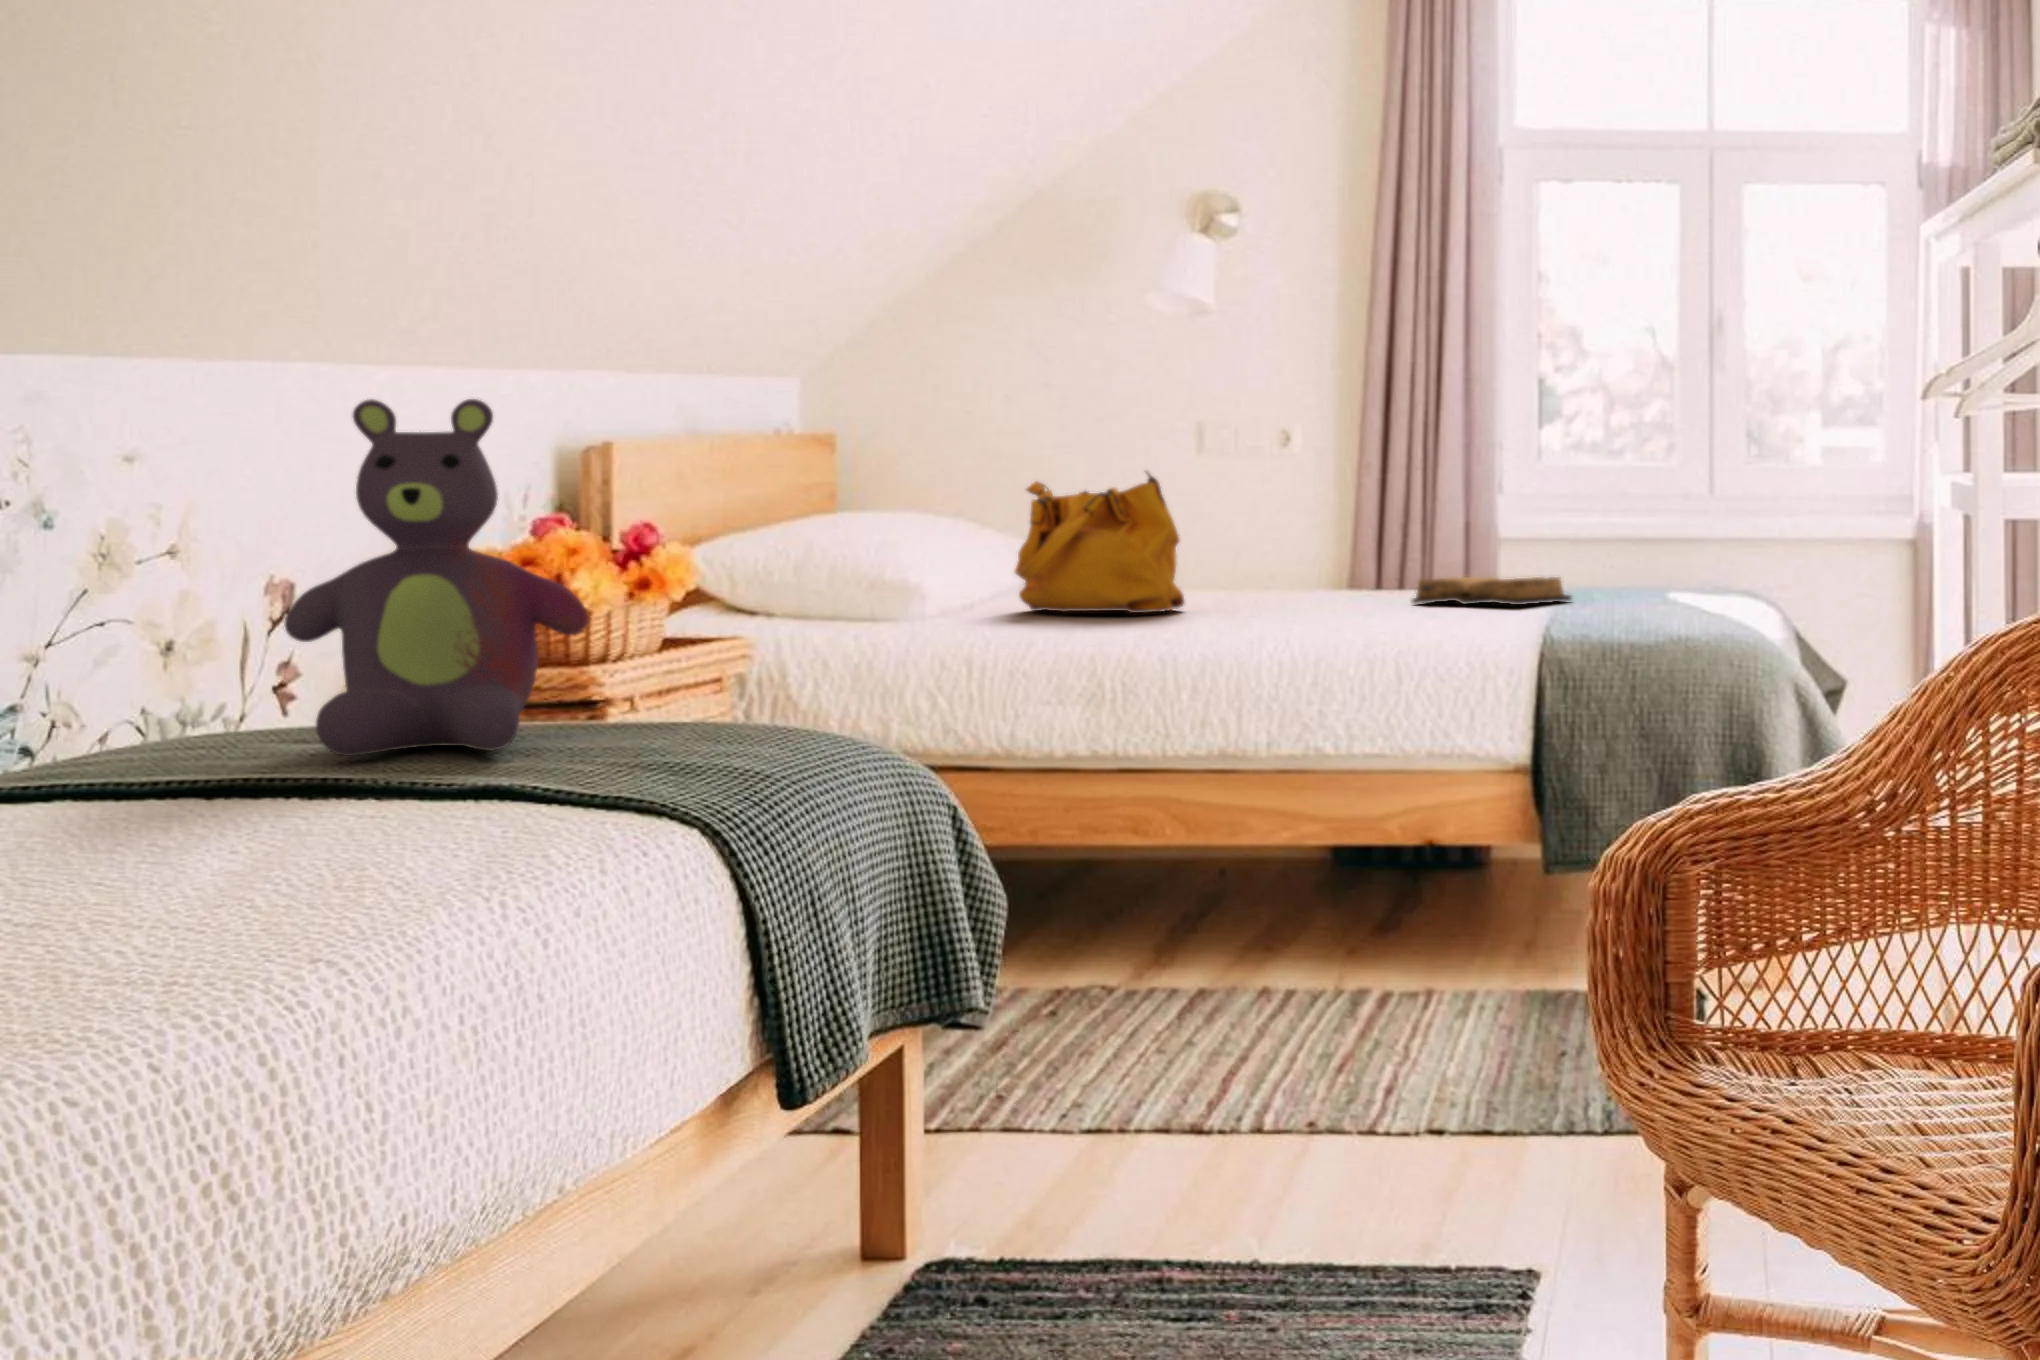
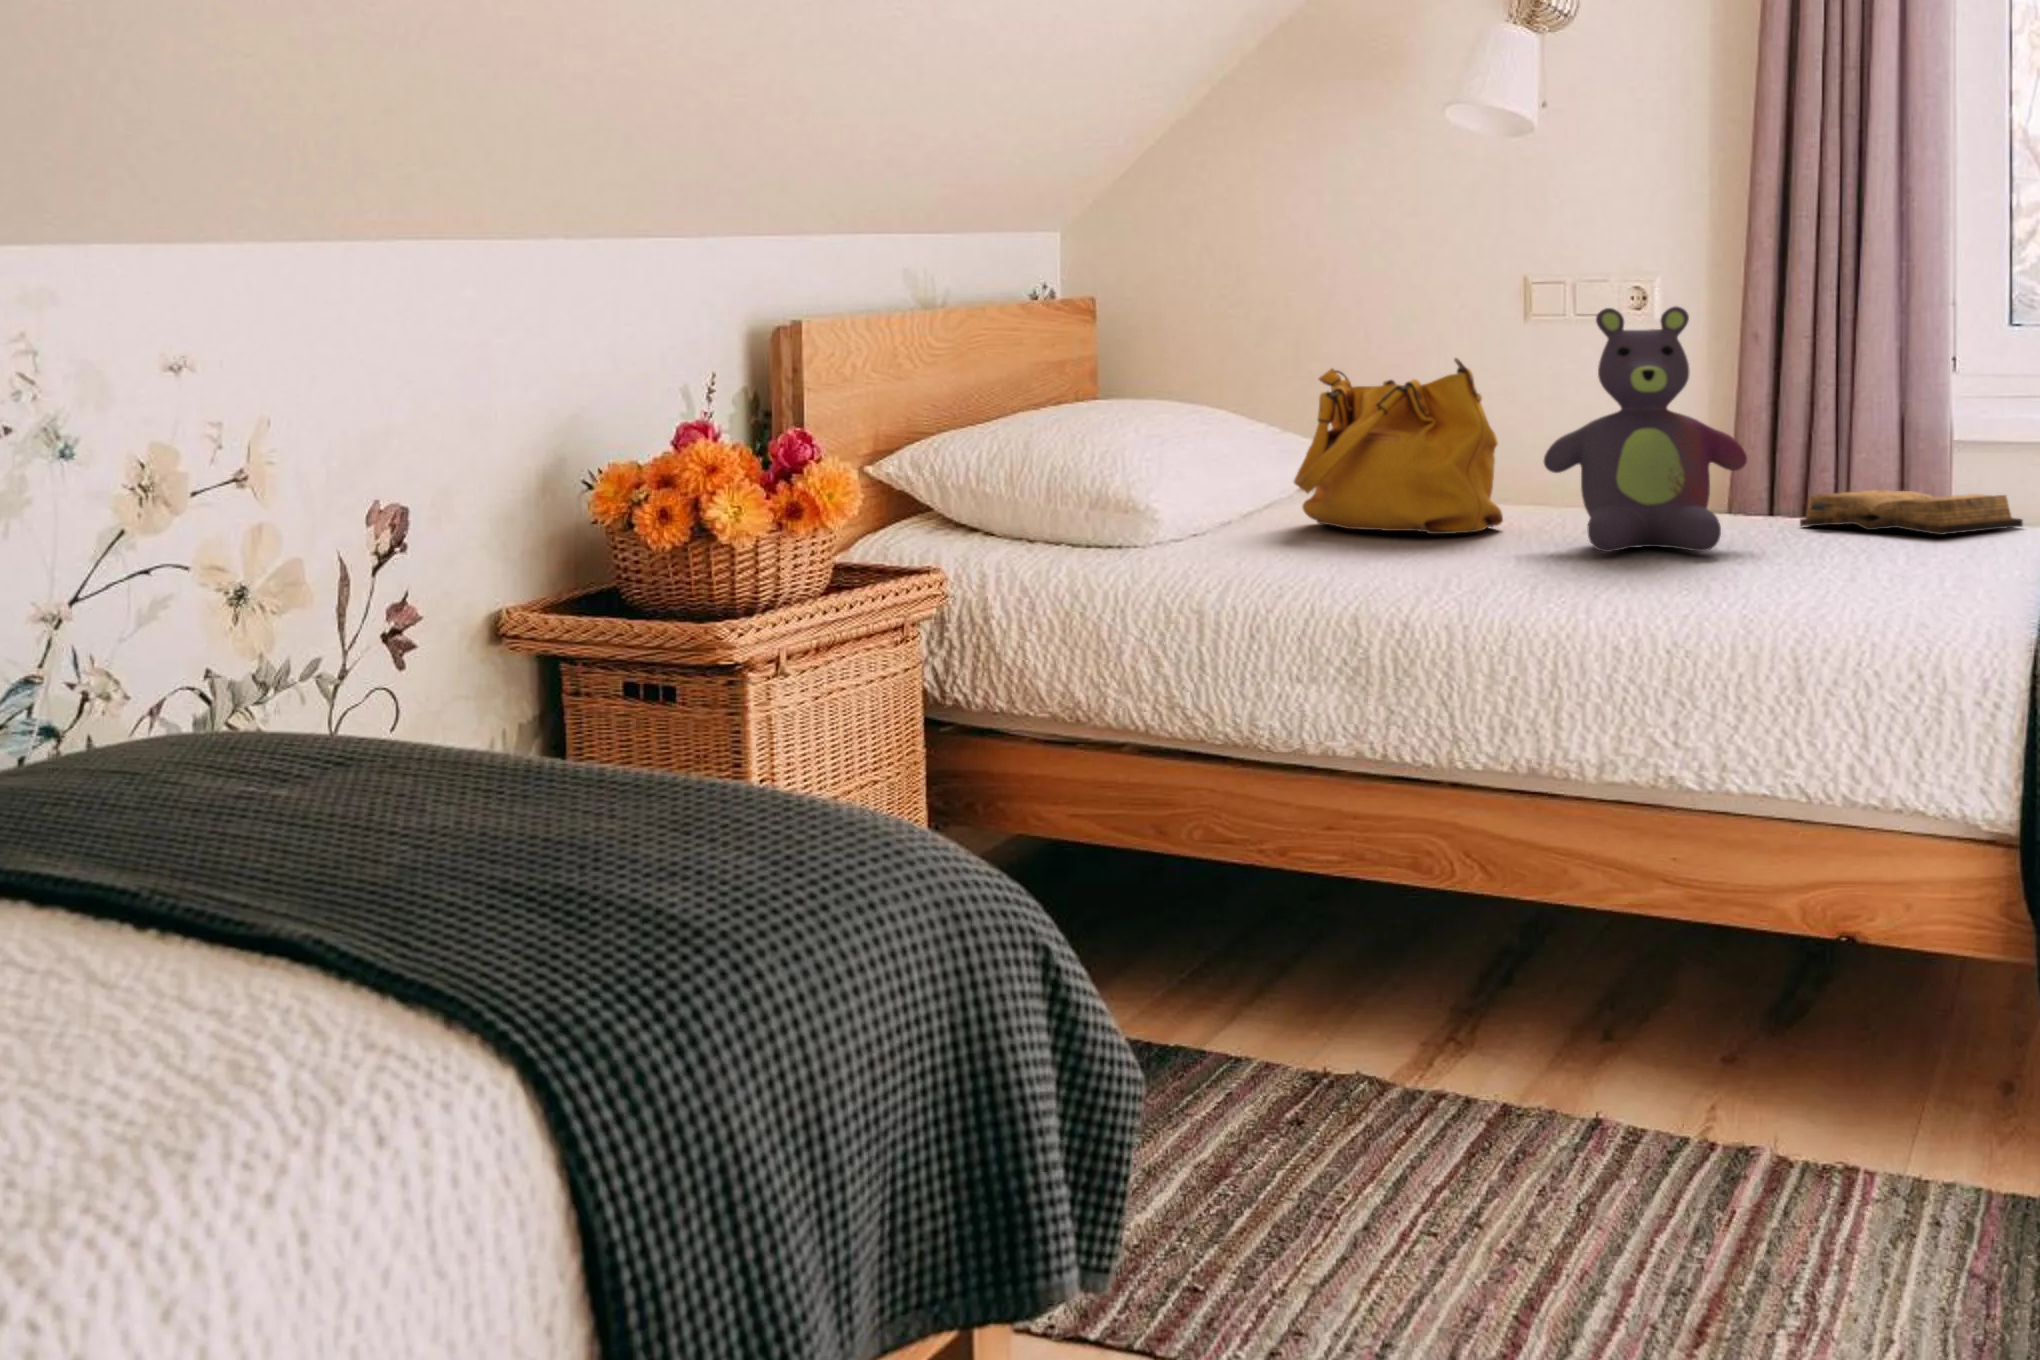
stuffed bear: present [285,399,589,756] -> present [1544,306,1747,552]

